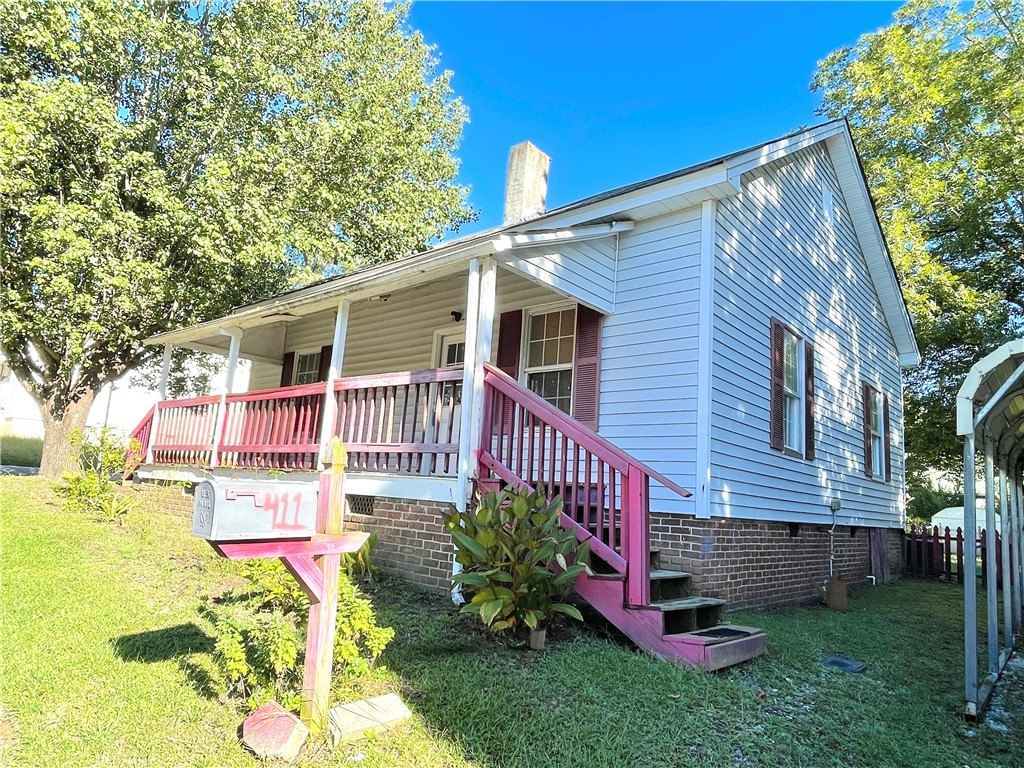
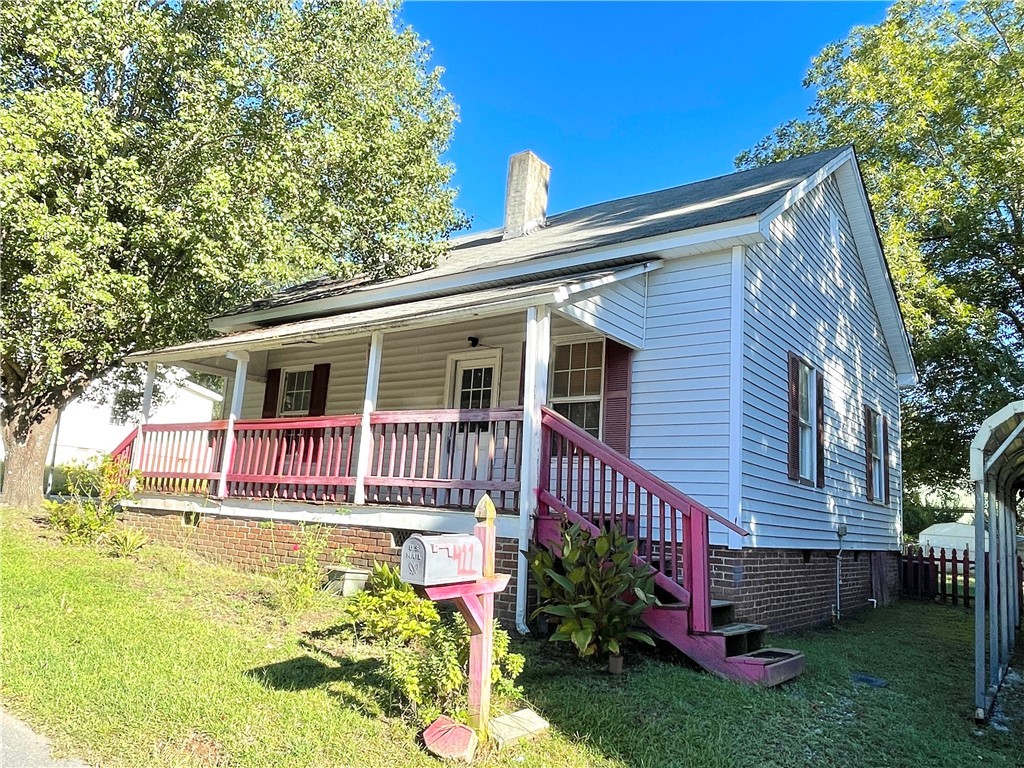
watering can: present [805,569,855,610] -> none [817,594,864,633]

